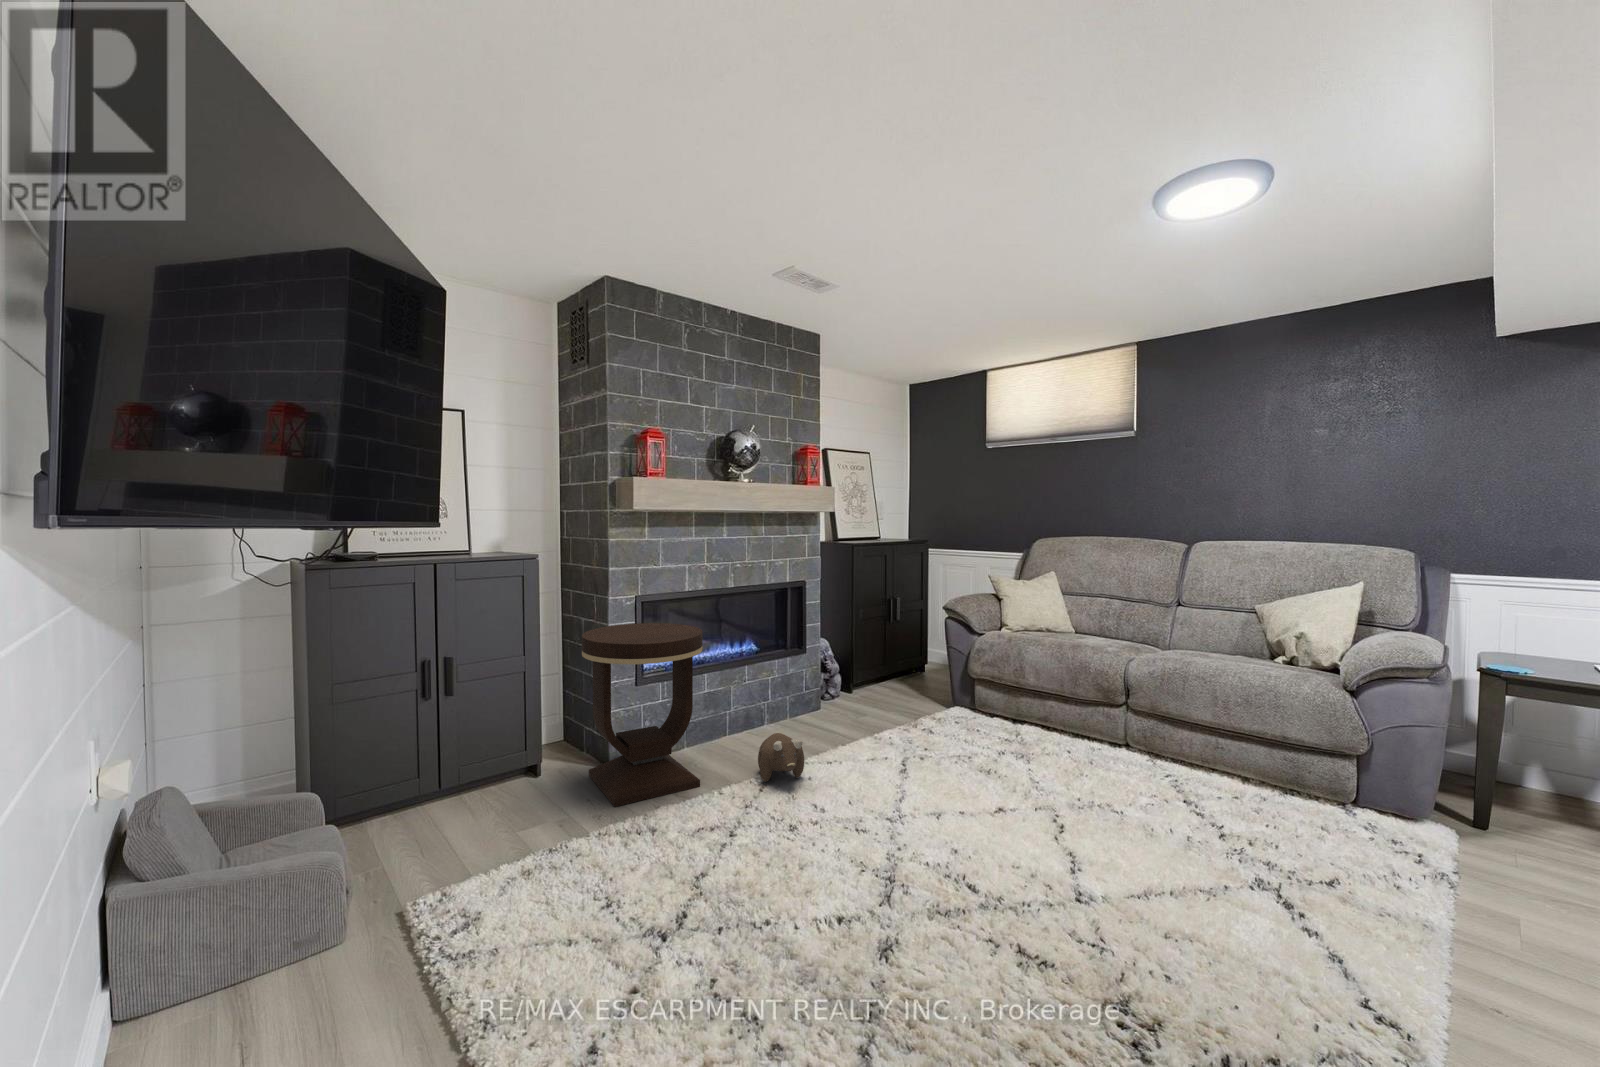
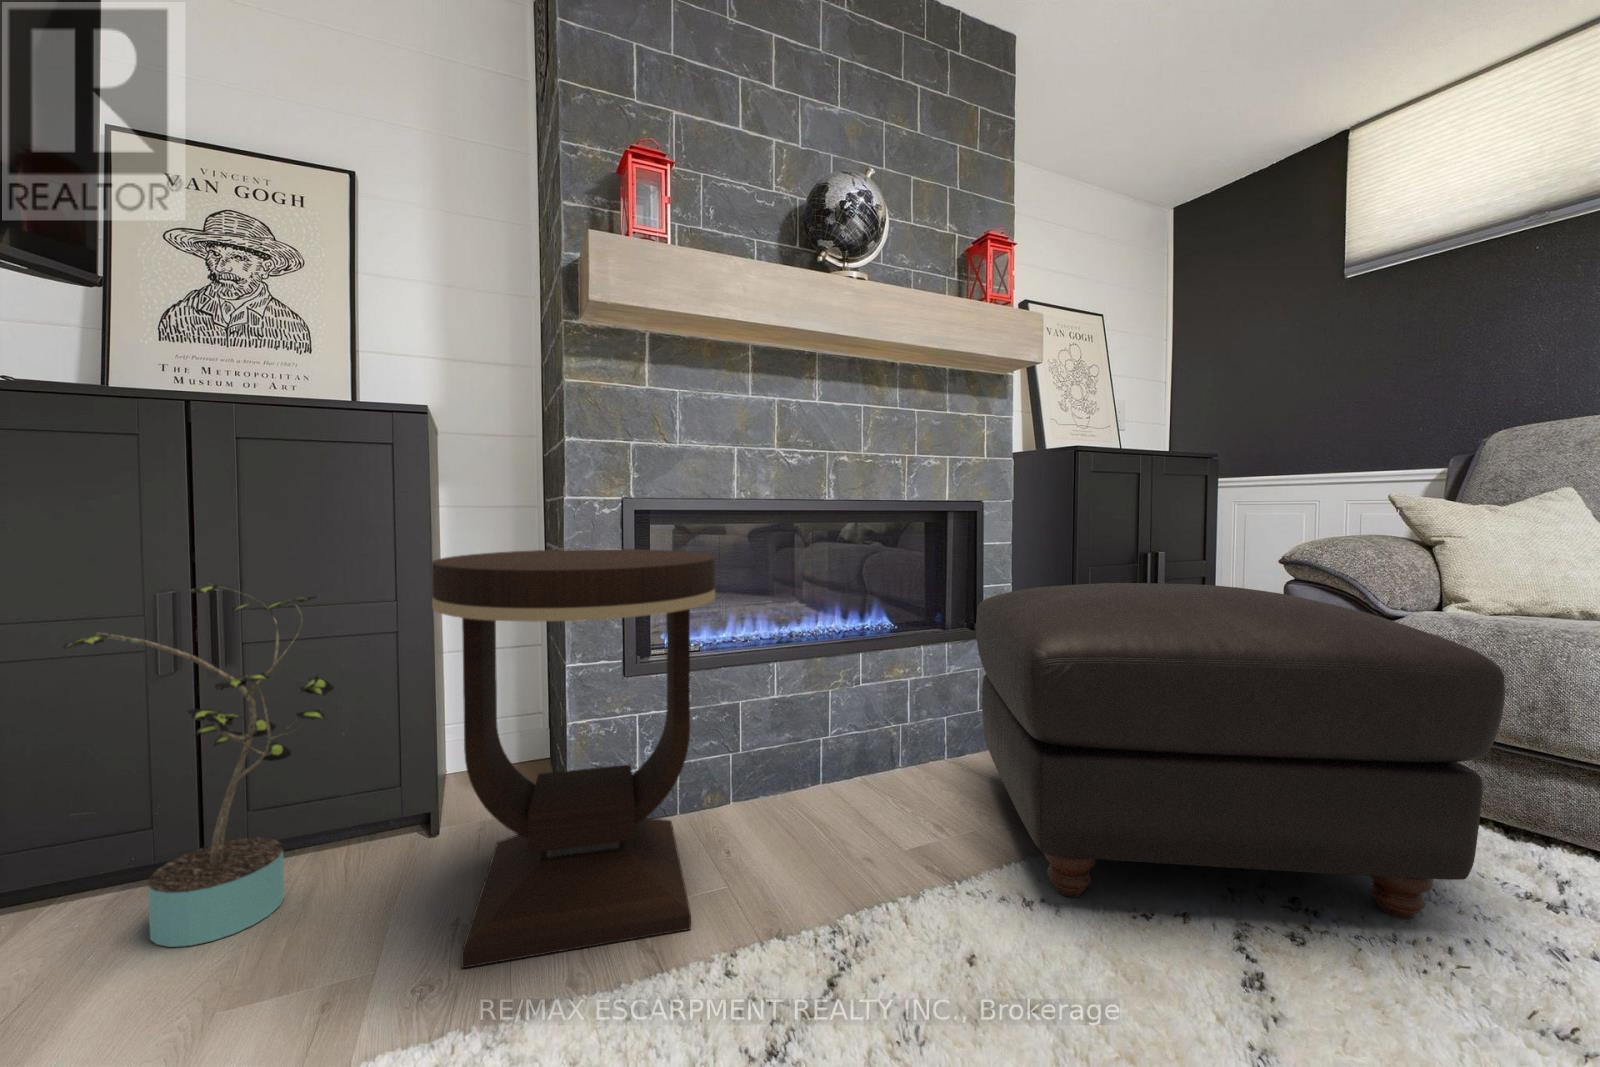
ottoman: none [805,626,989,760] -> present [976,583,1505,919]
potted plant: none [433,655,536,819] -> present [63,584,334,947]
plush toy: present [758,733,804,782] -> none [835,817,953,944]

